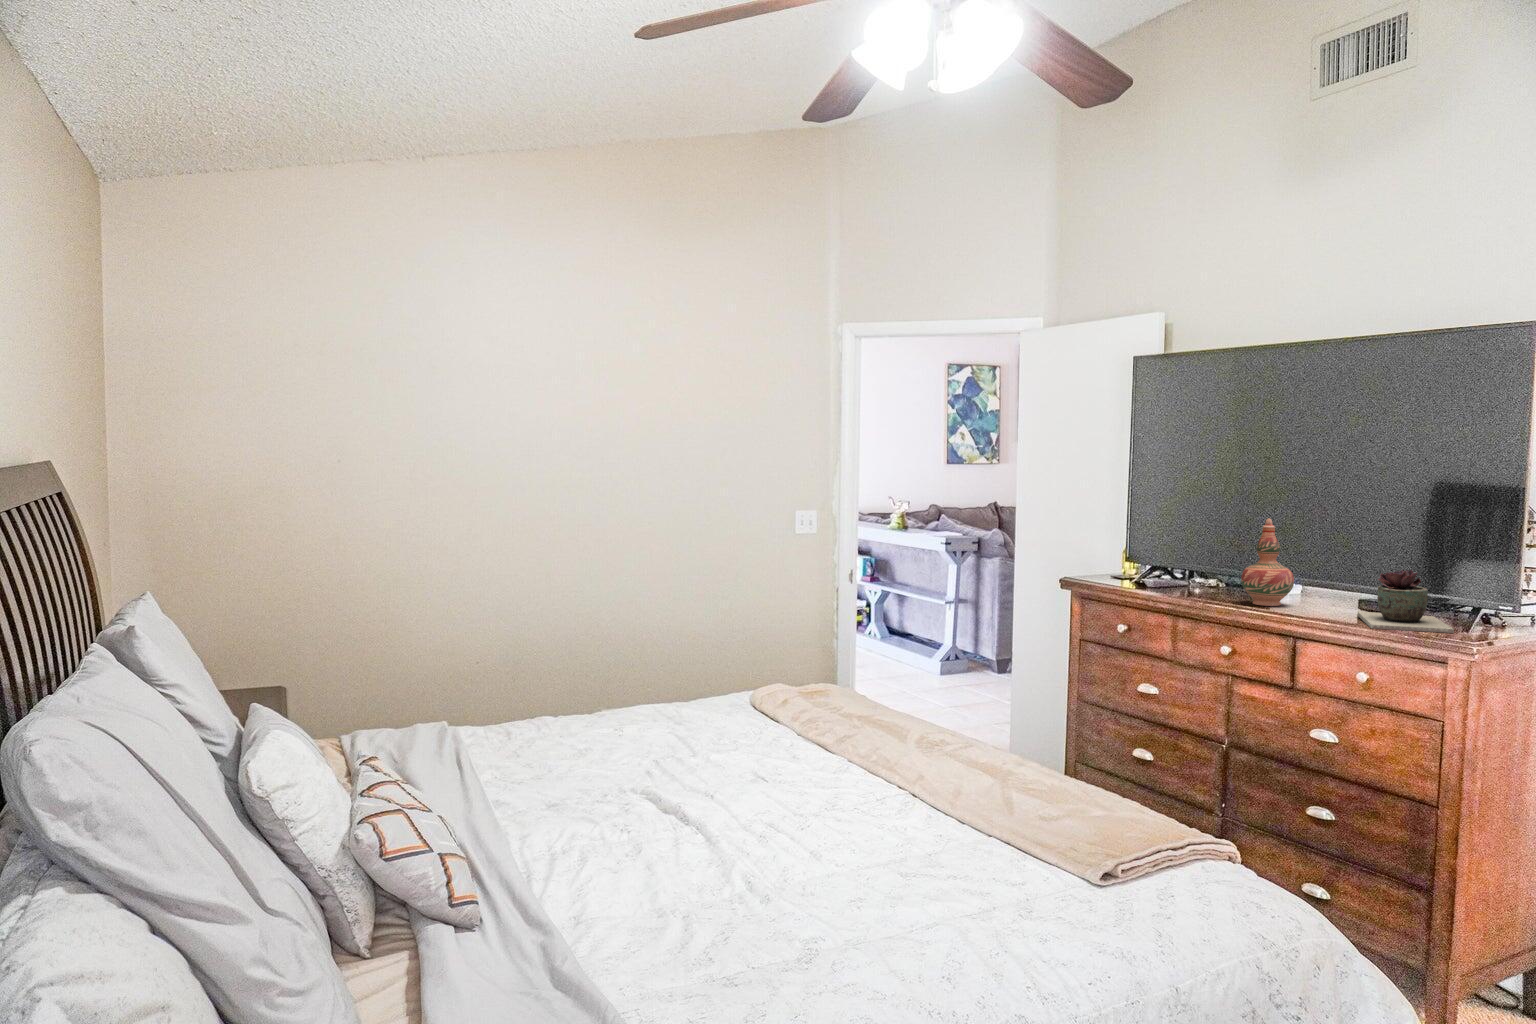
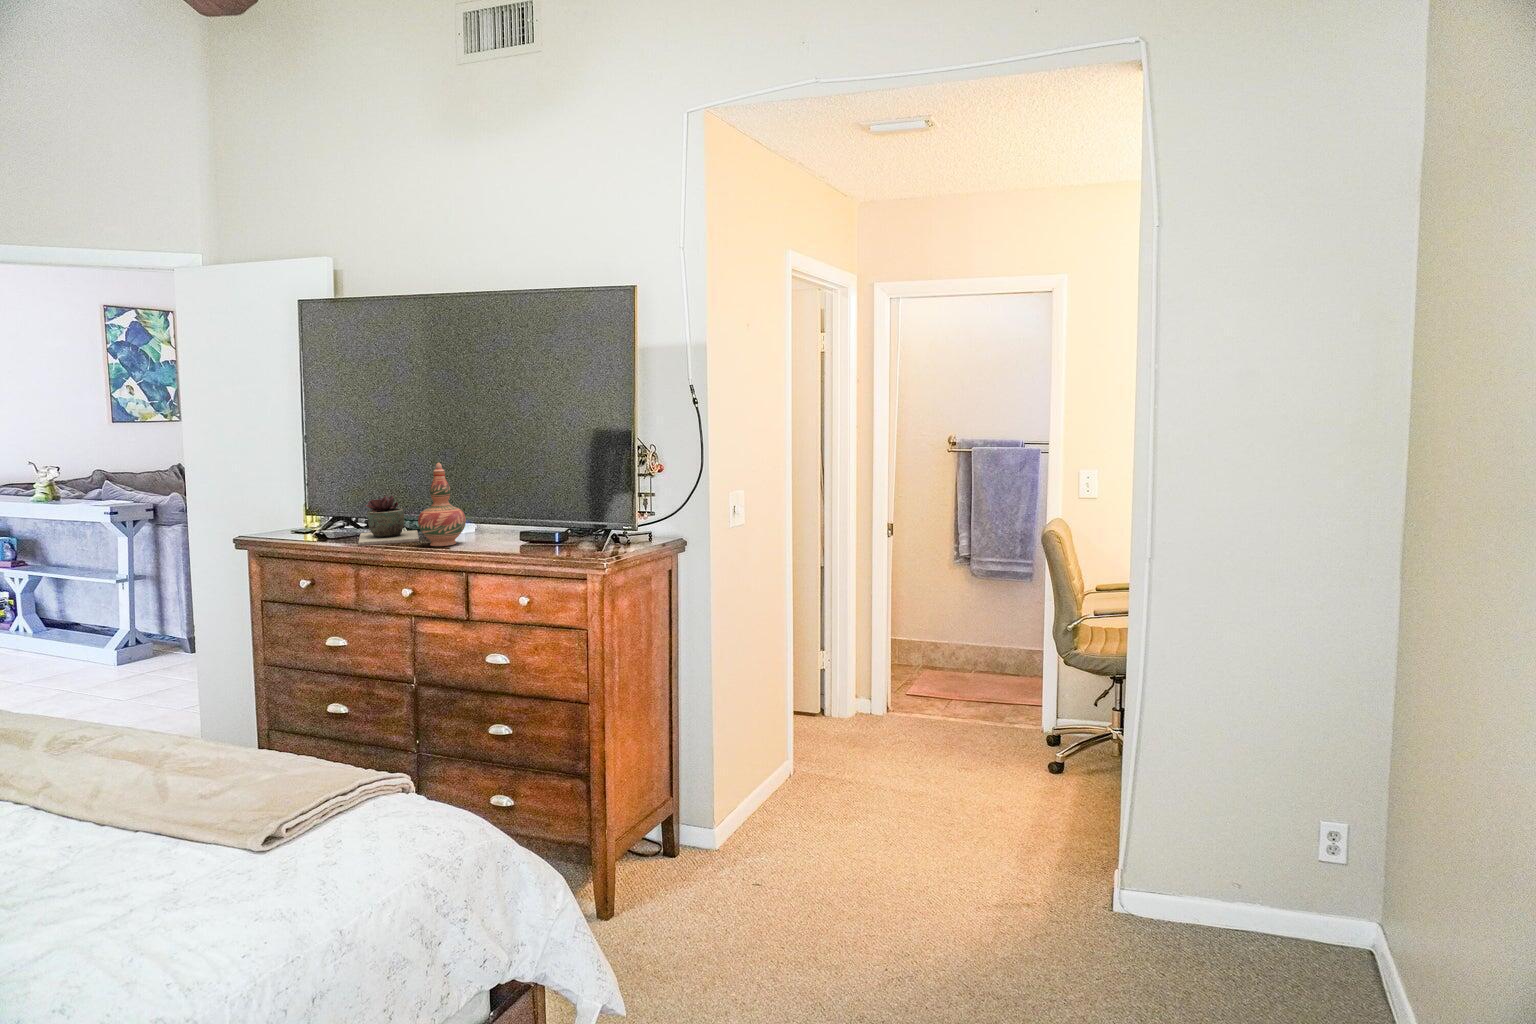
succulent plant: present [1357,570,1454,633] -> present [358,496,419,546]

